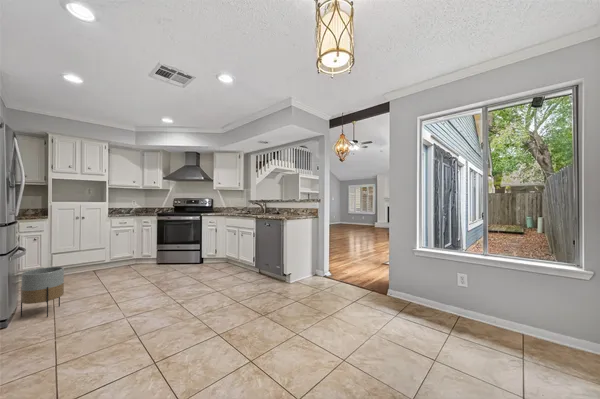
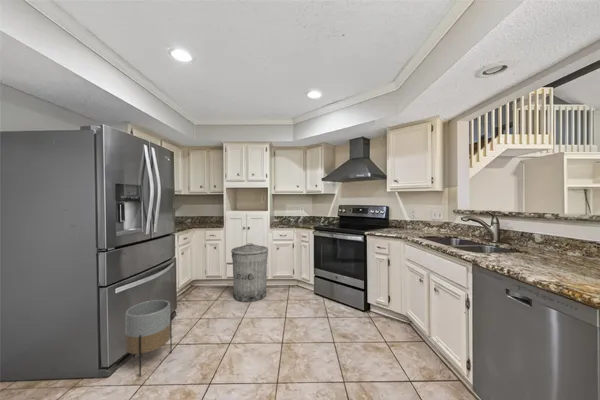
trash can: none [75,229,116,279] -> present [231,243,268,302]

